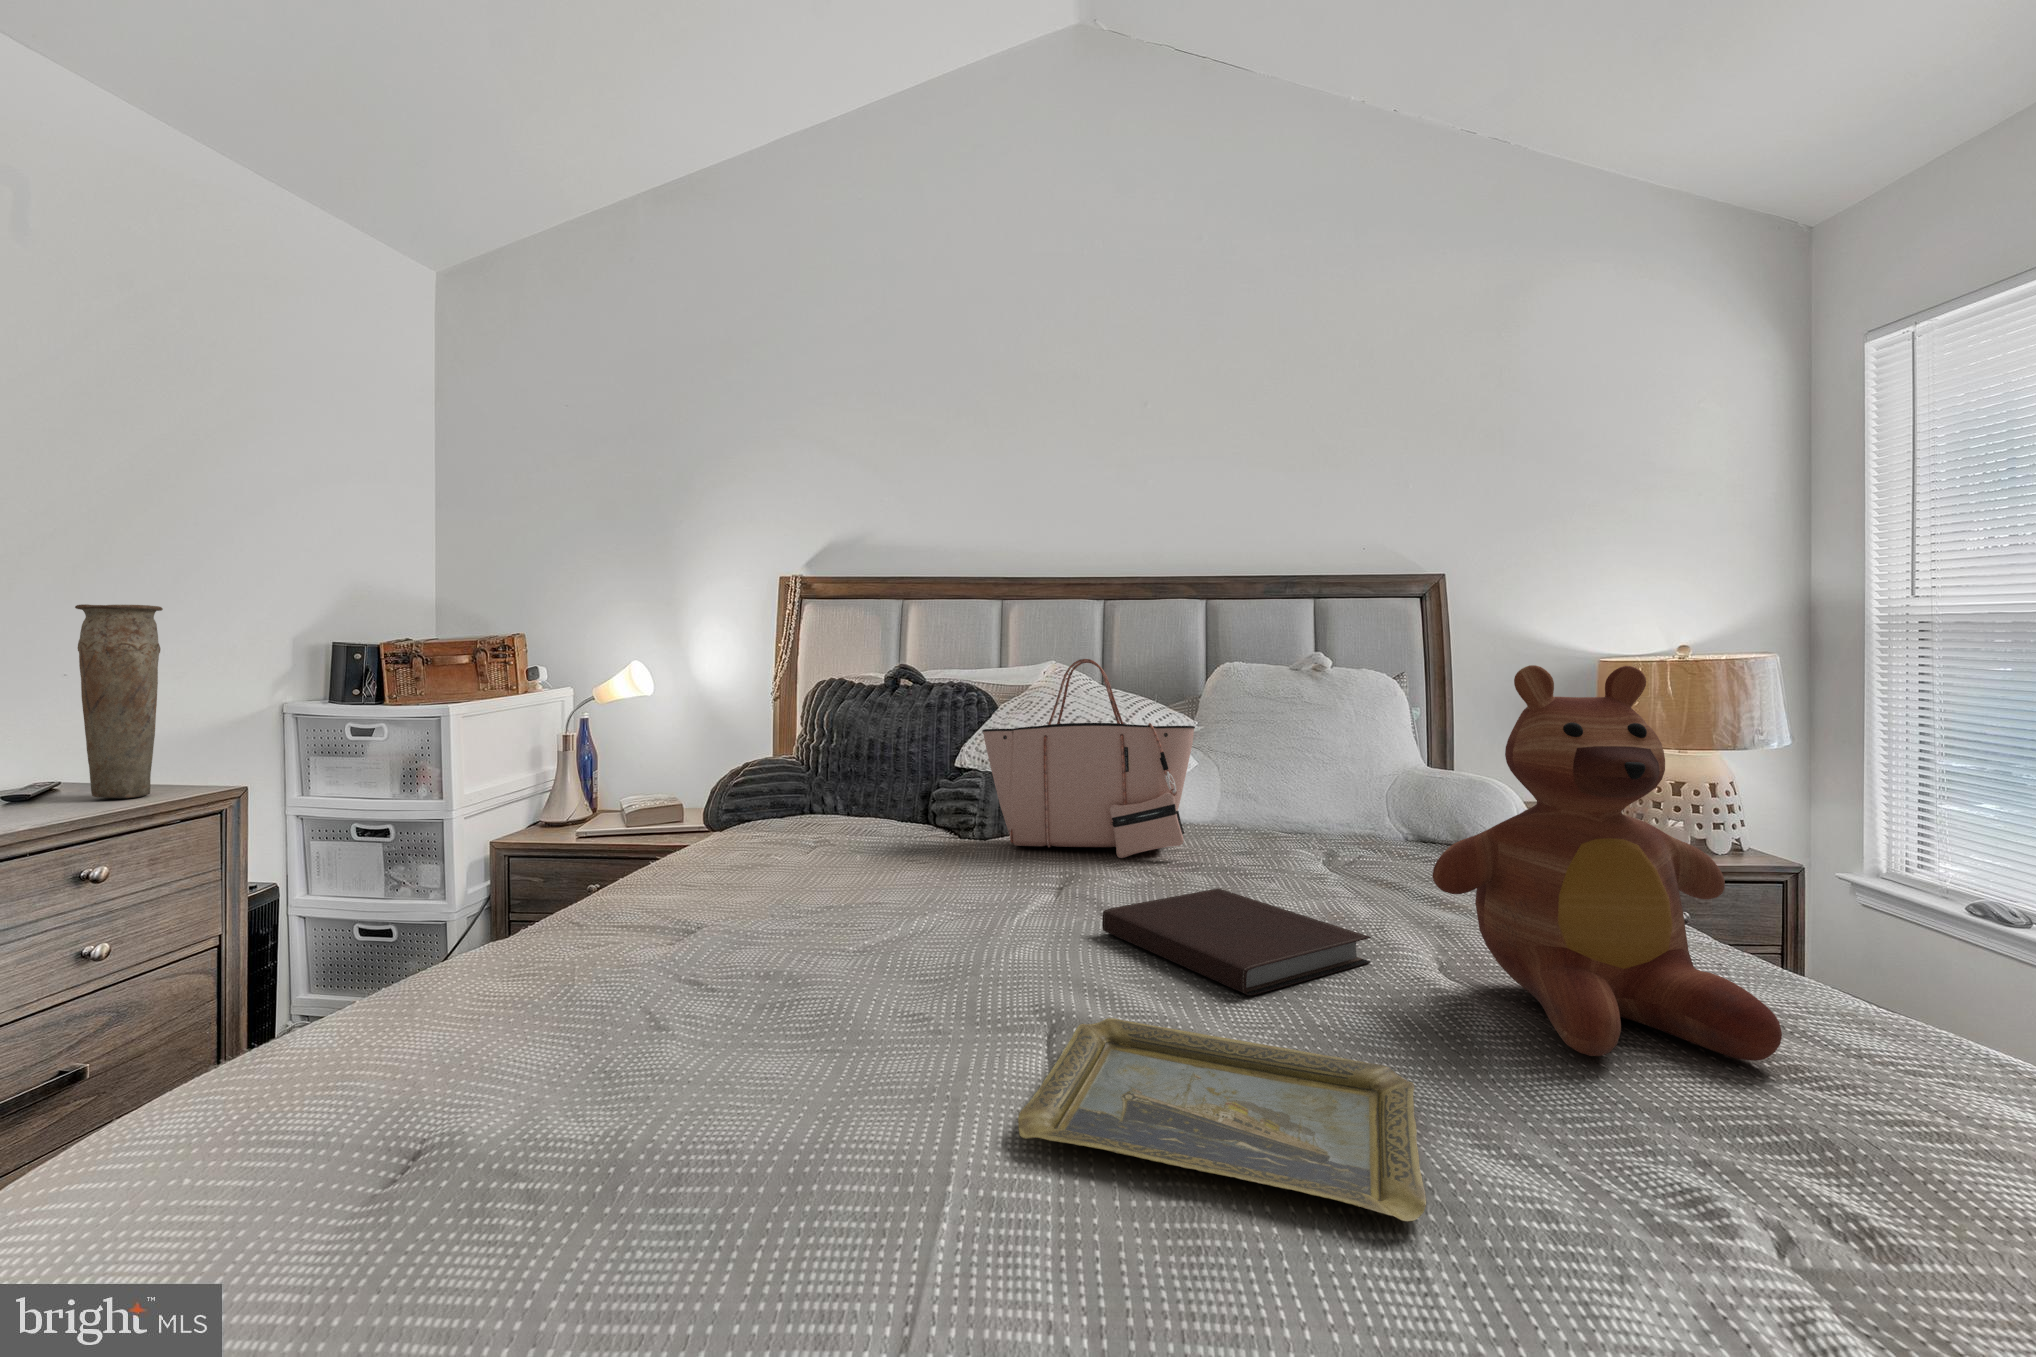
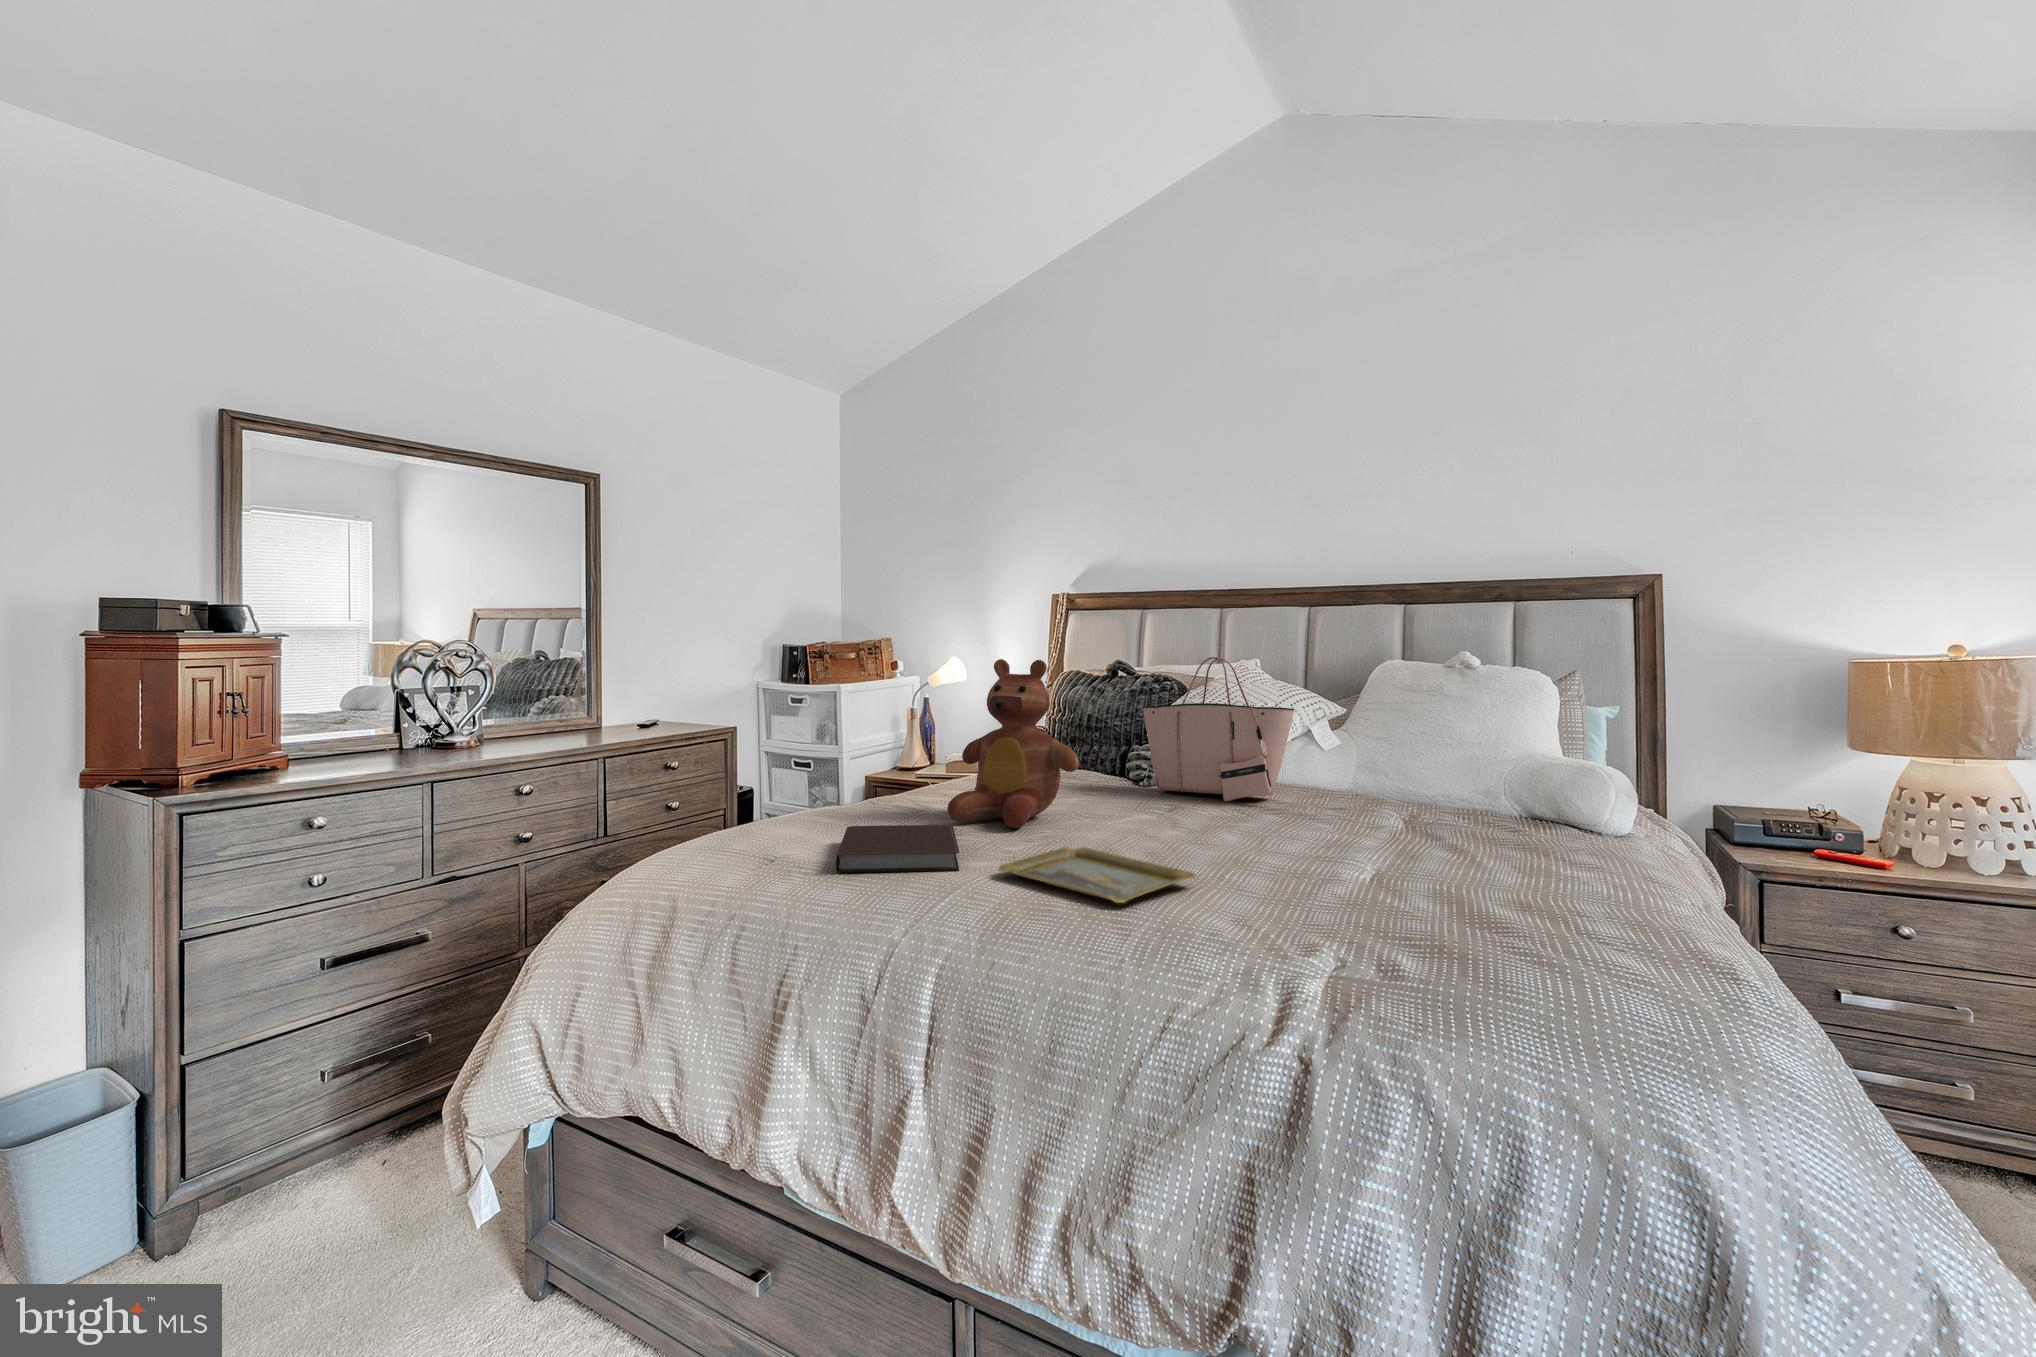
vase: present [75,604,163,798] -> none [665,624,701,730]
teddy bear: present [1432,665,1782,1061] -> present [948,659,1079,828]
notebook: present [1102,888,1371,995] -> present [836,825,959,872]

